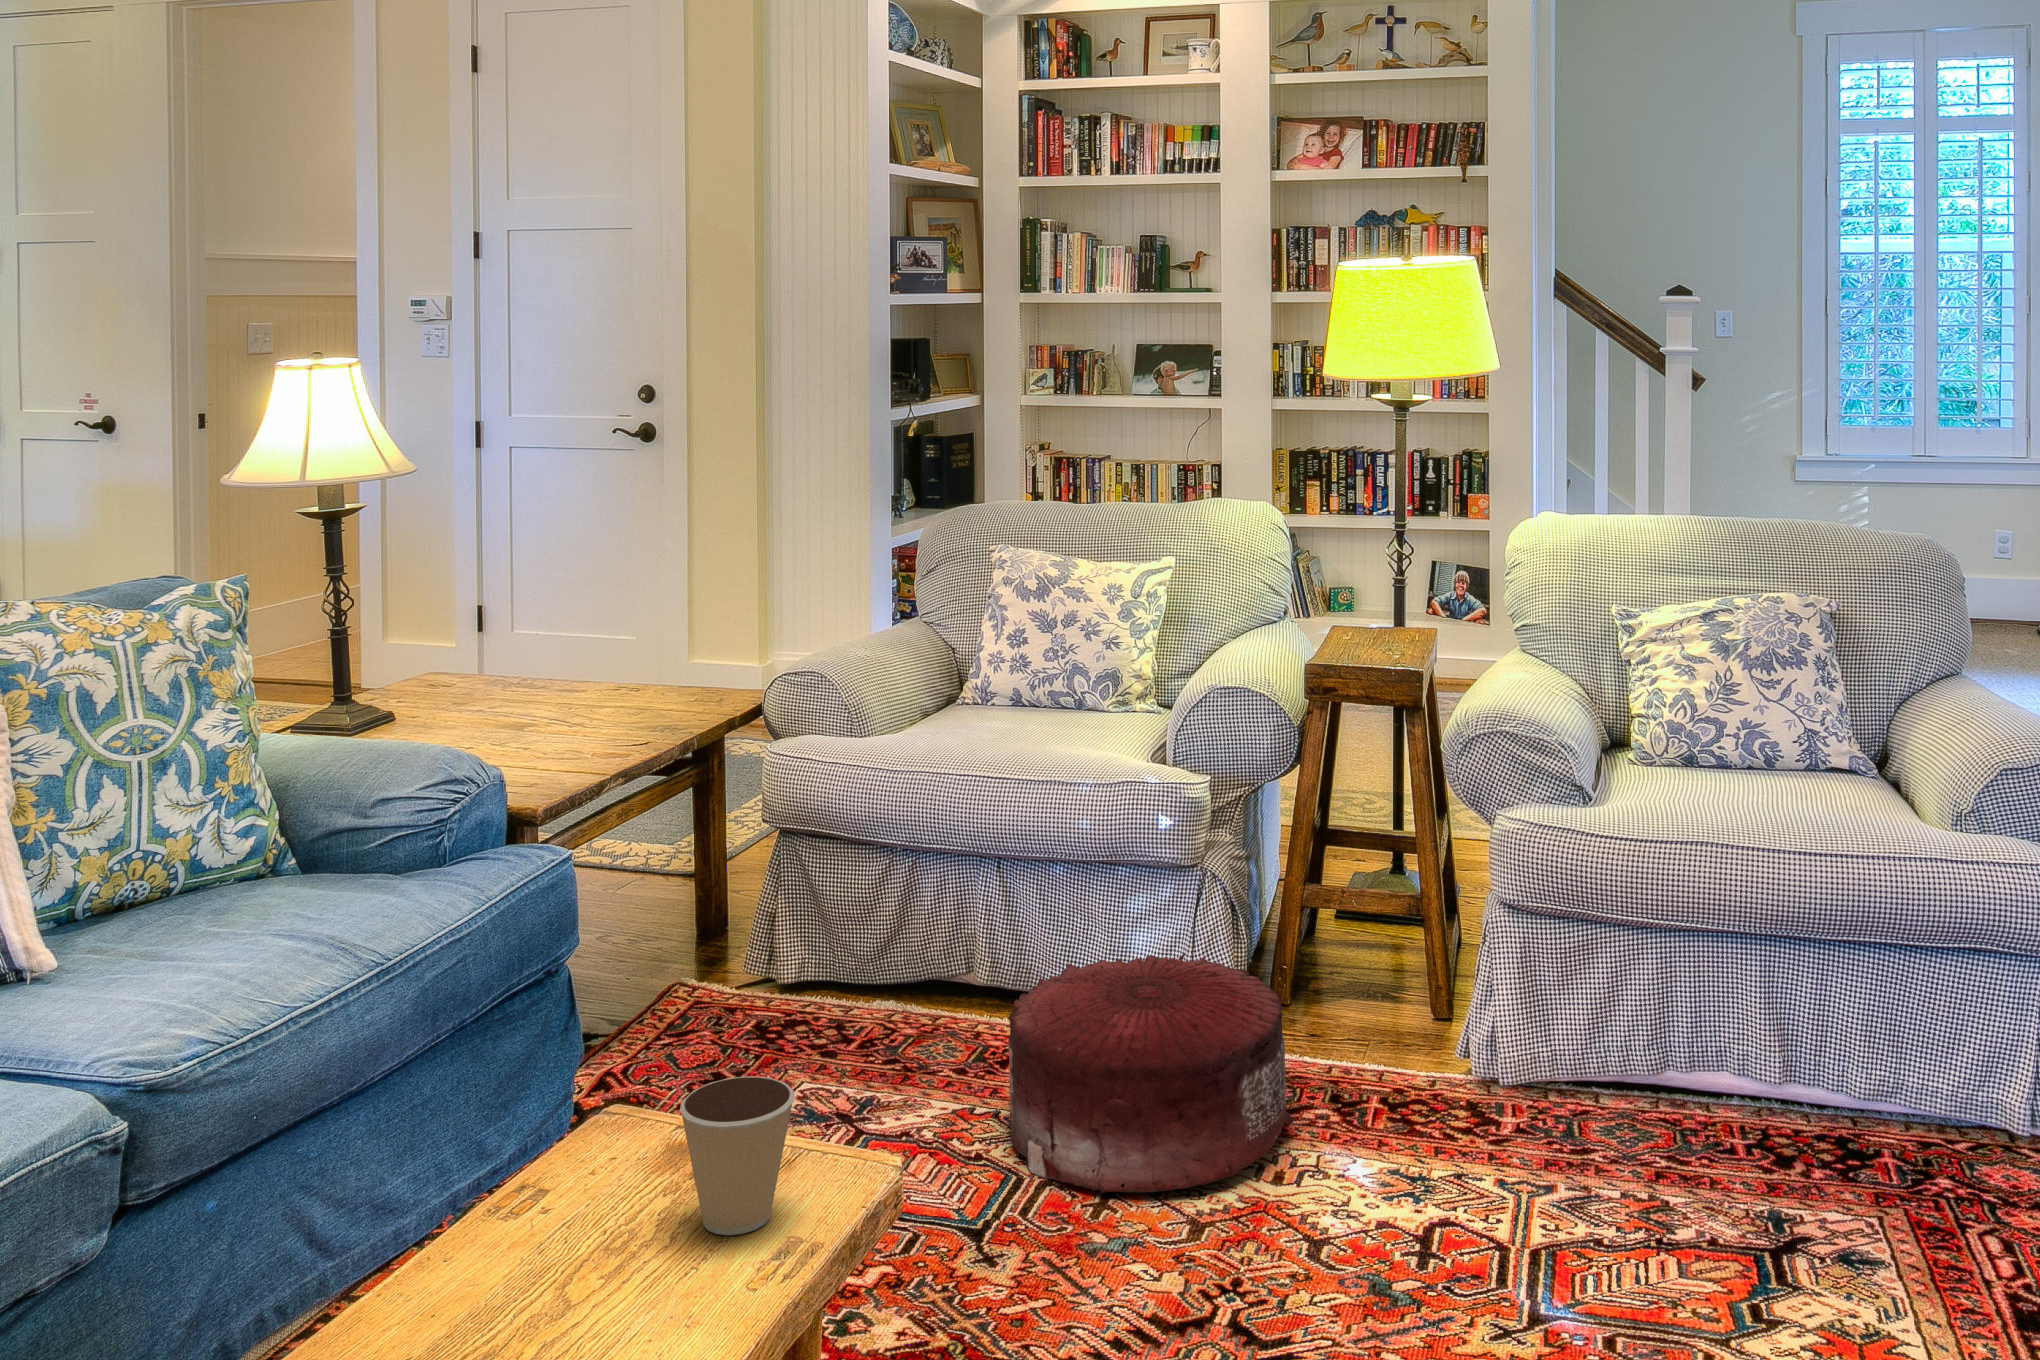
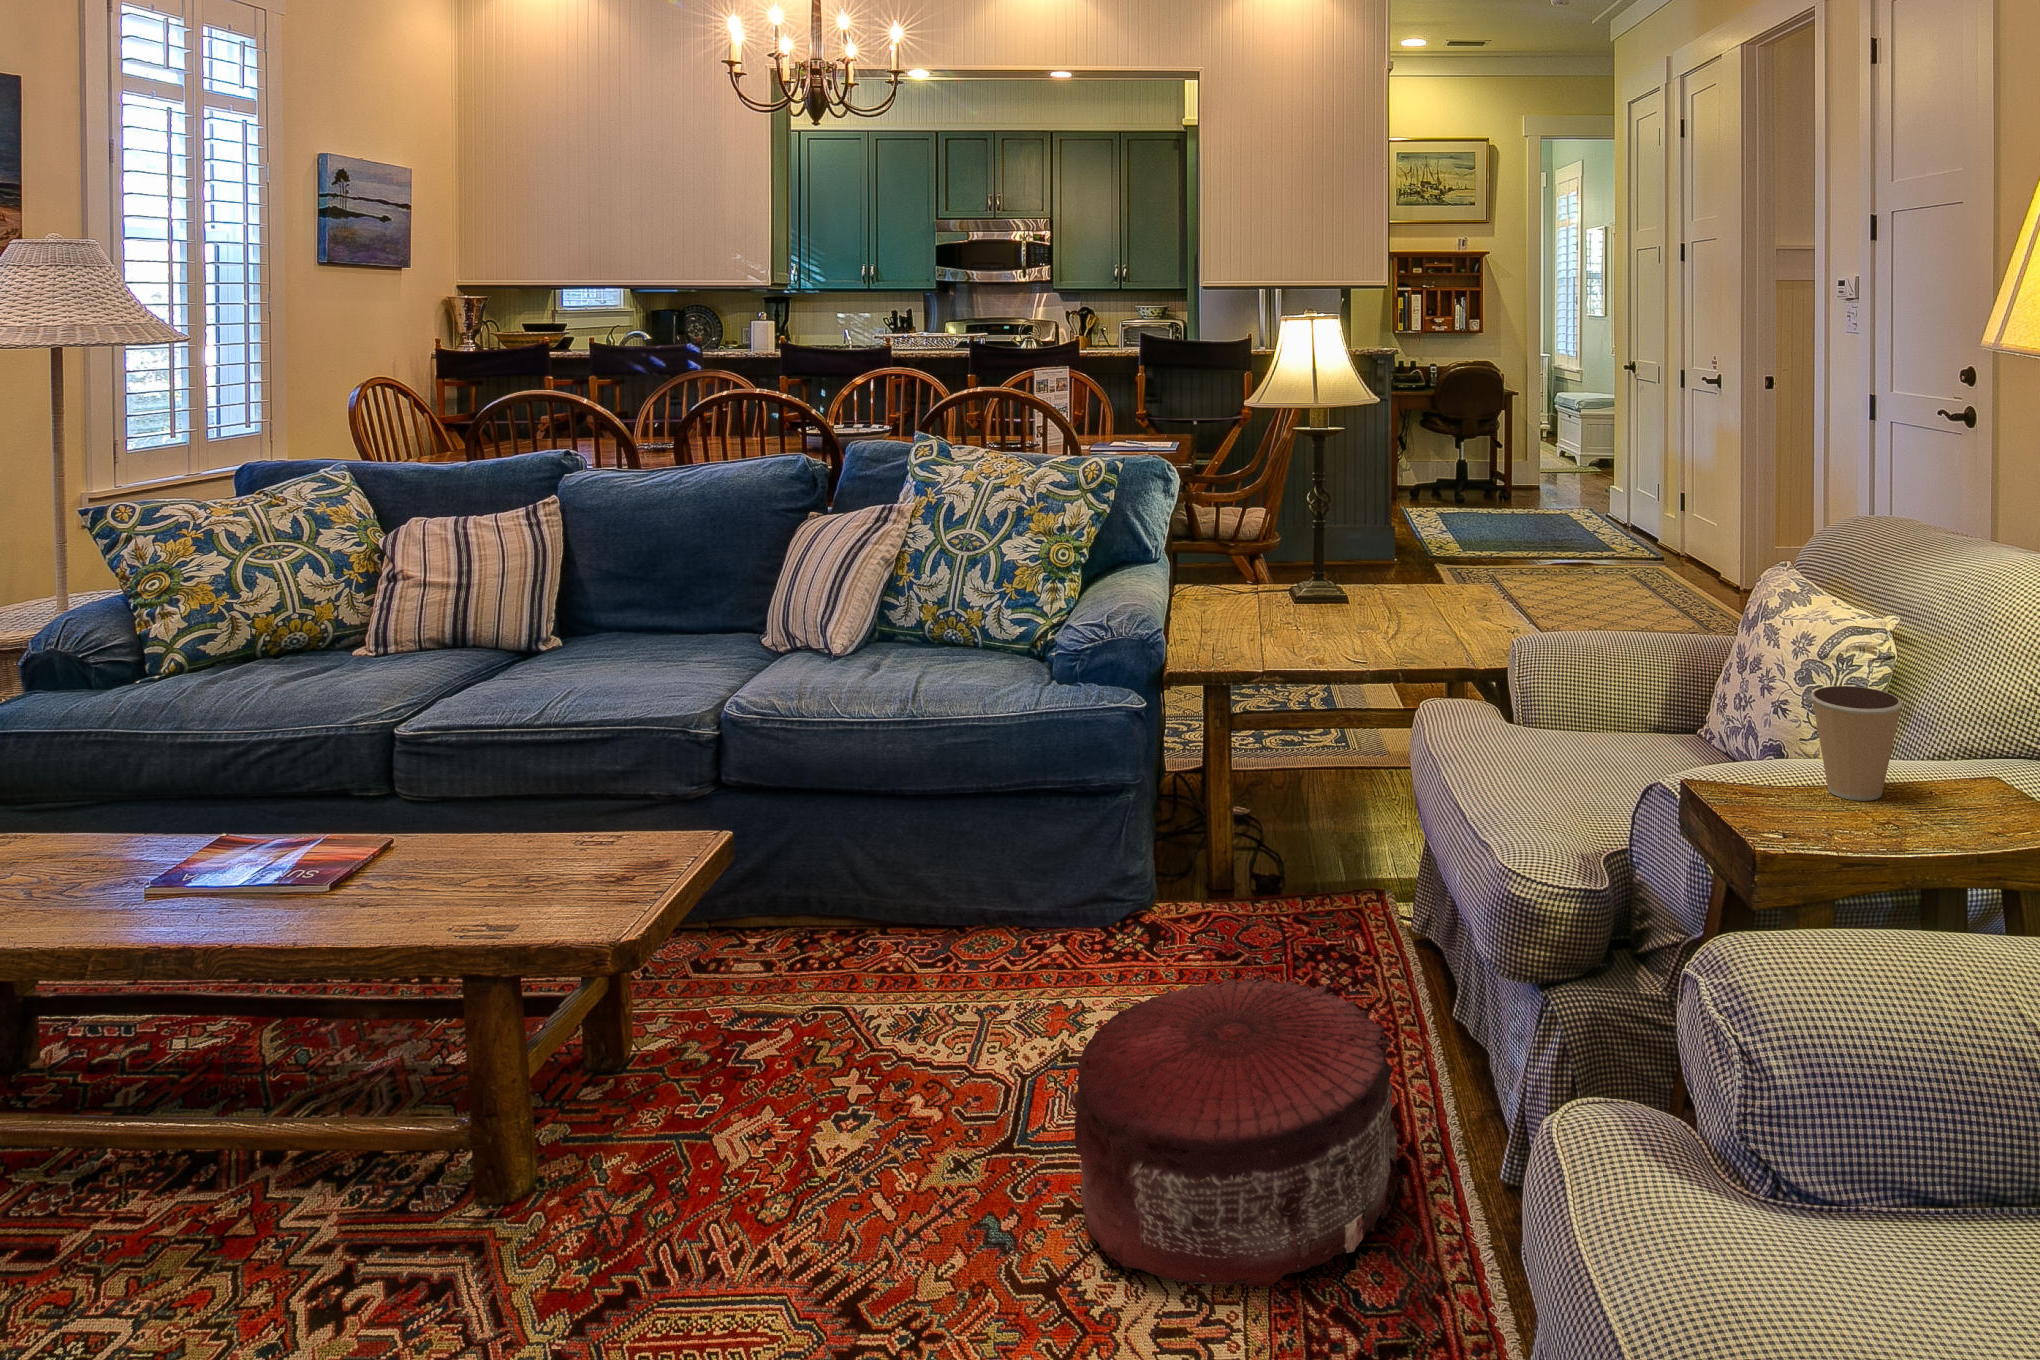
coffee cup: present [680,1076,794,1235] -> present [1811,686,1903,801]

